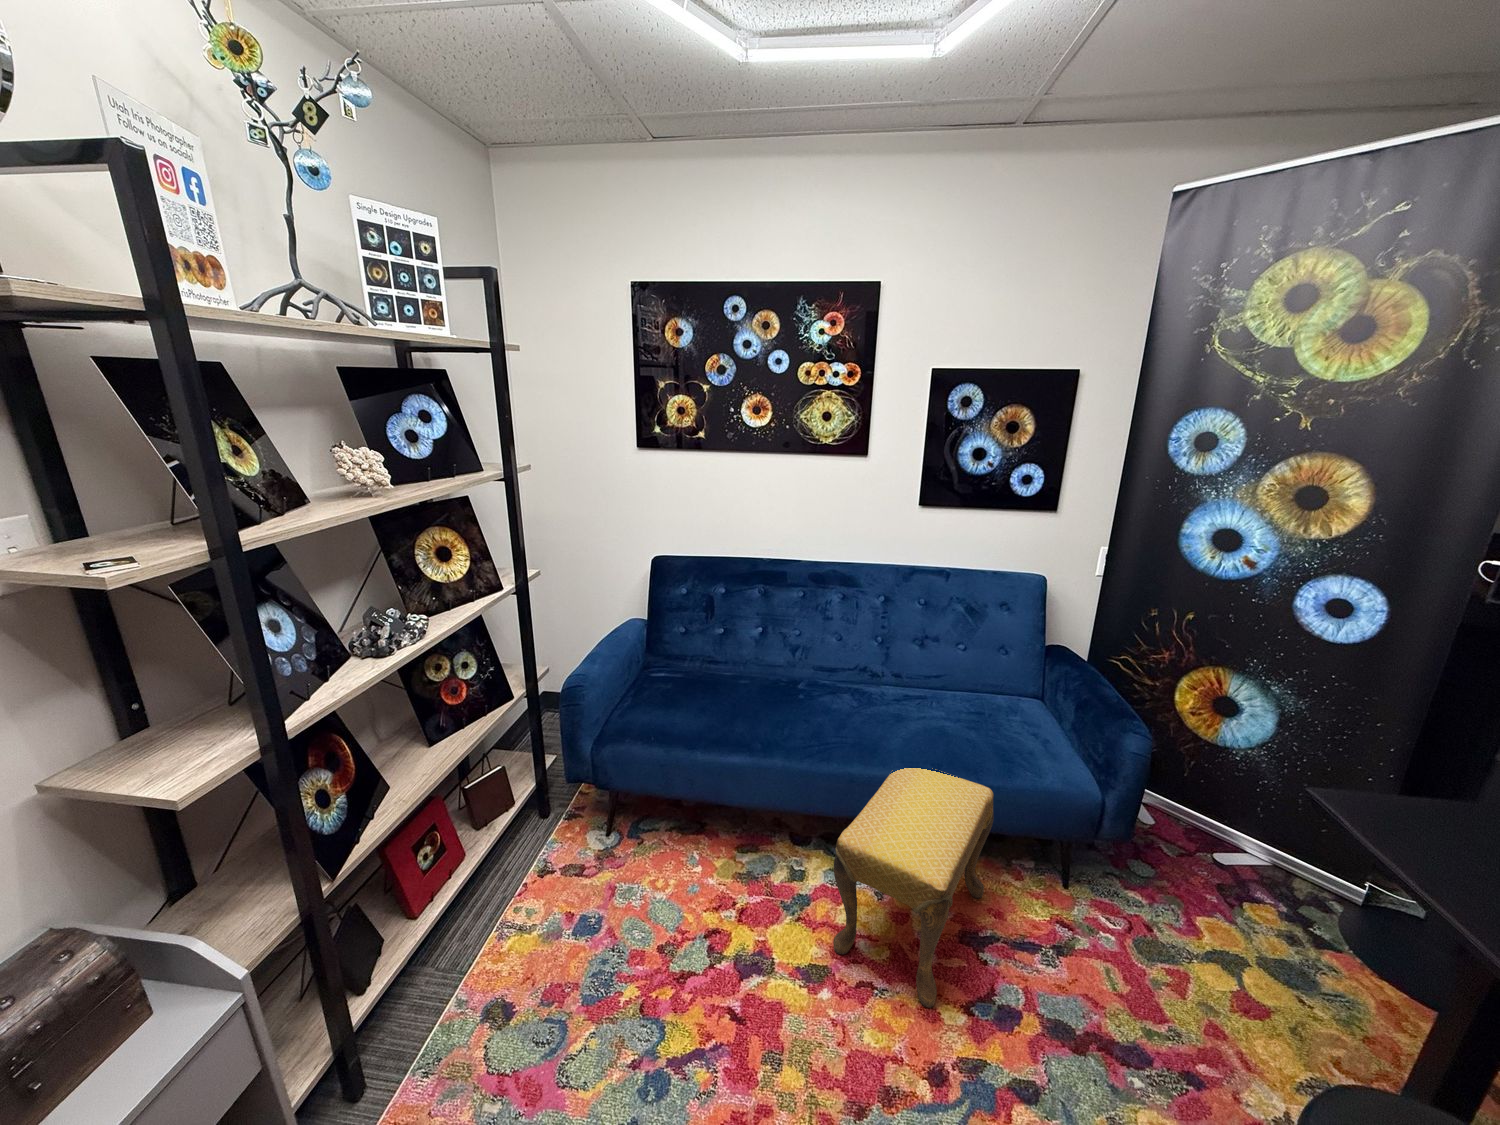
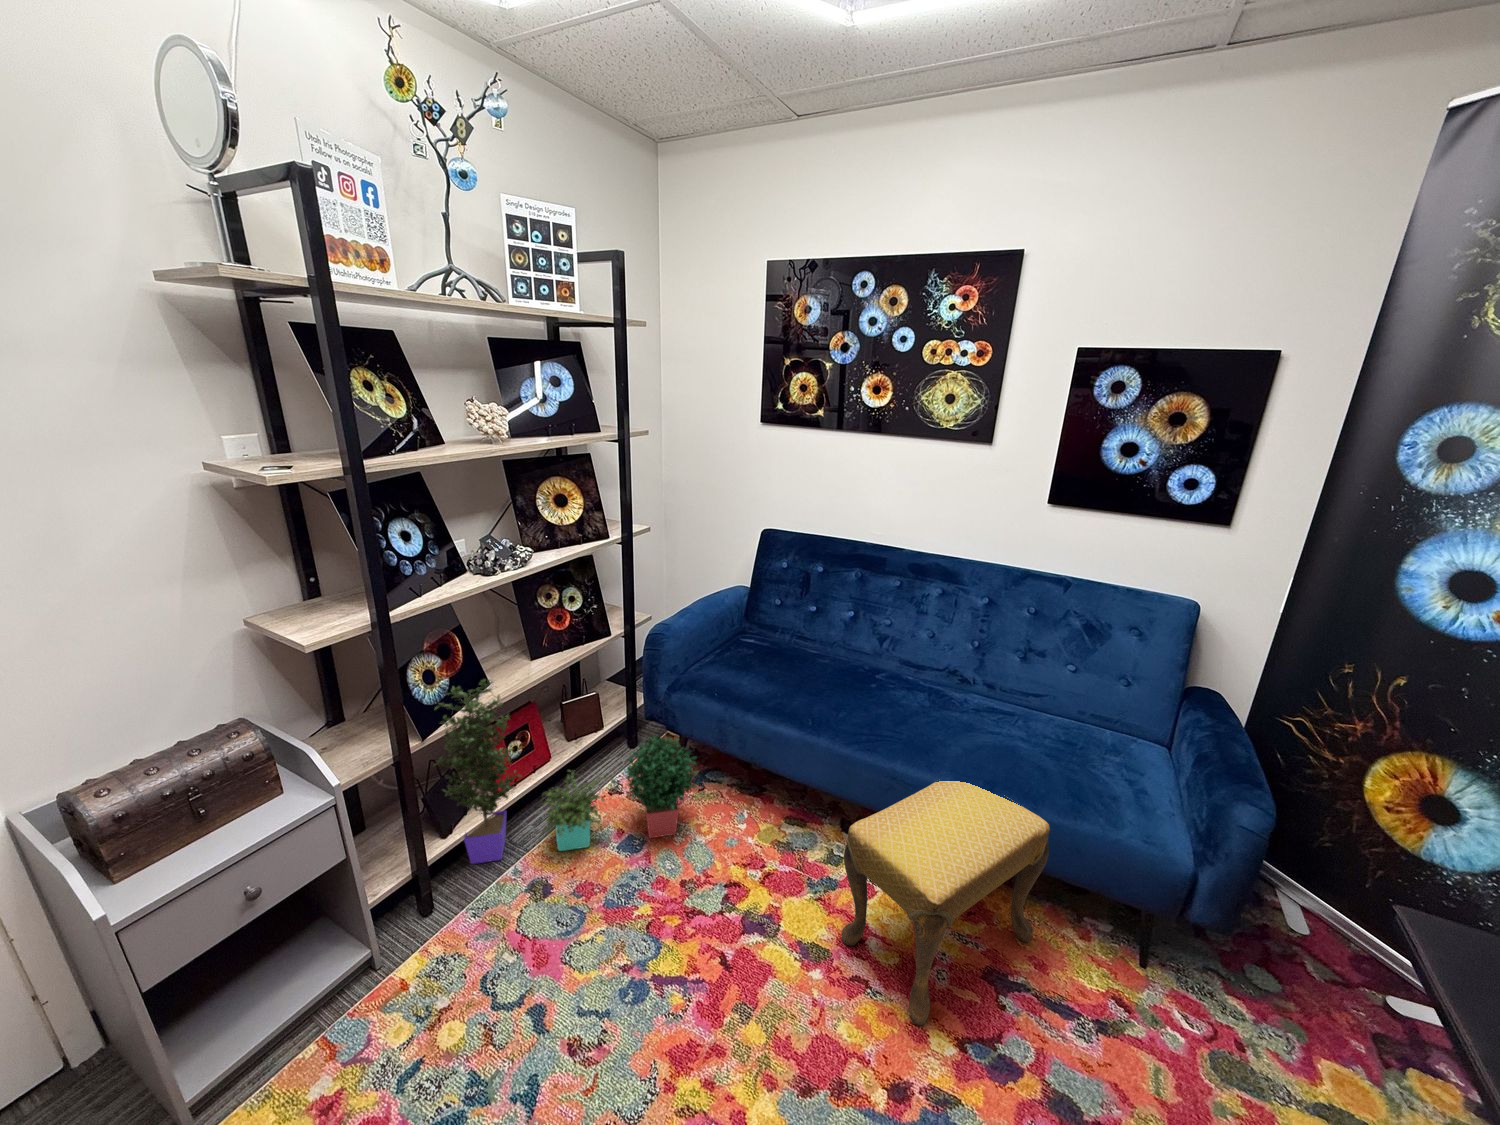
potted plant: none [330,780,652,1011] -> present [435,679,697,864]

